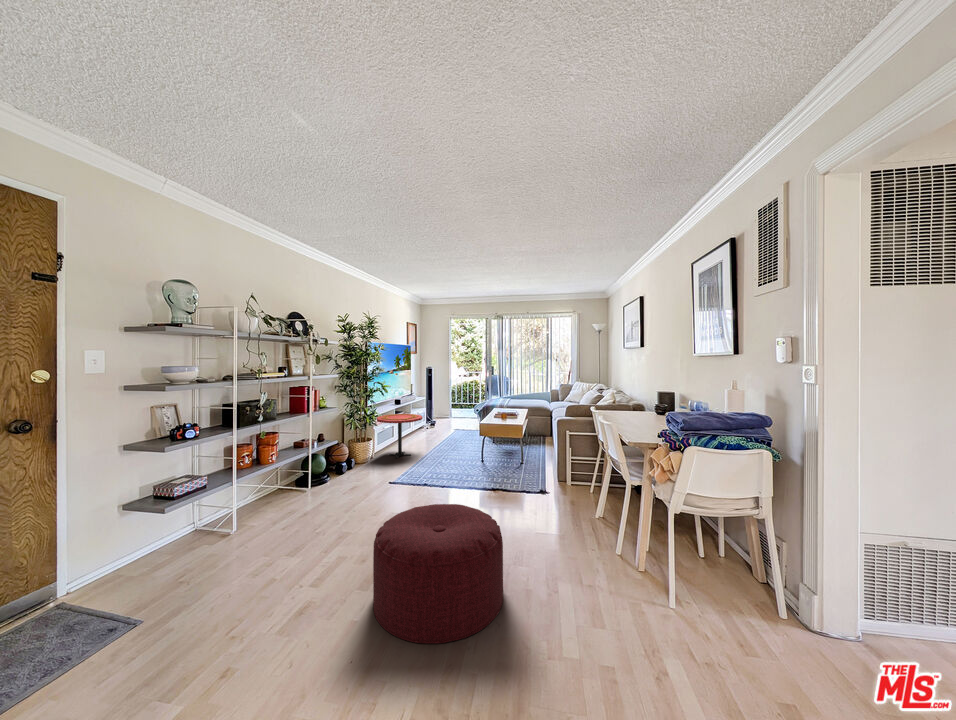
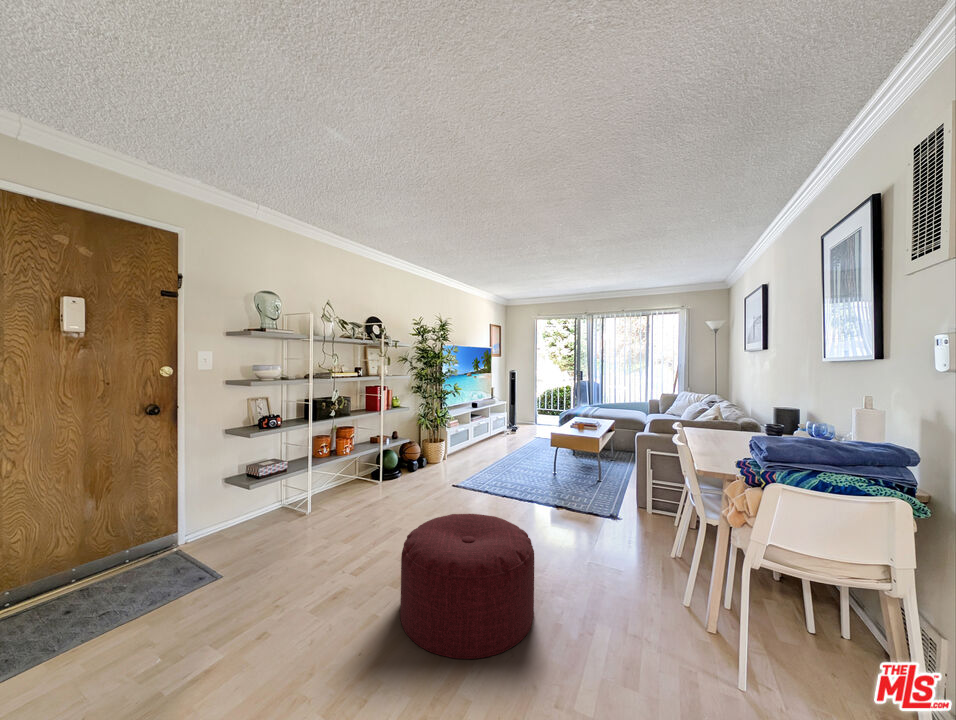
side table: present [377,414,423,458] -> none [451,417,497,462]

